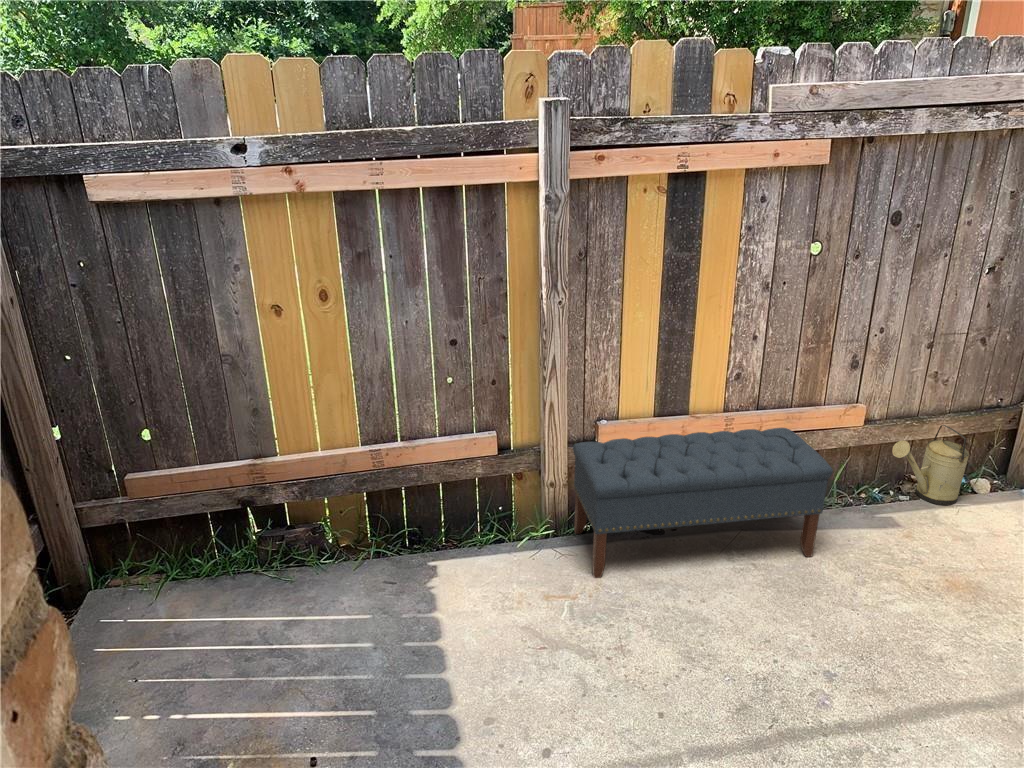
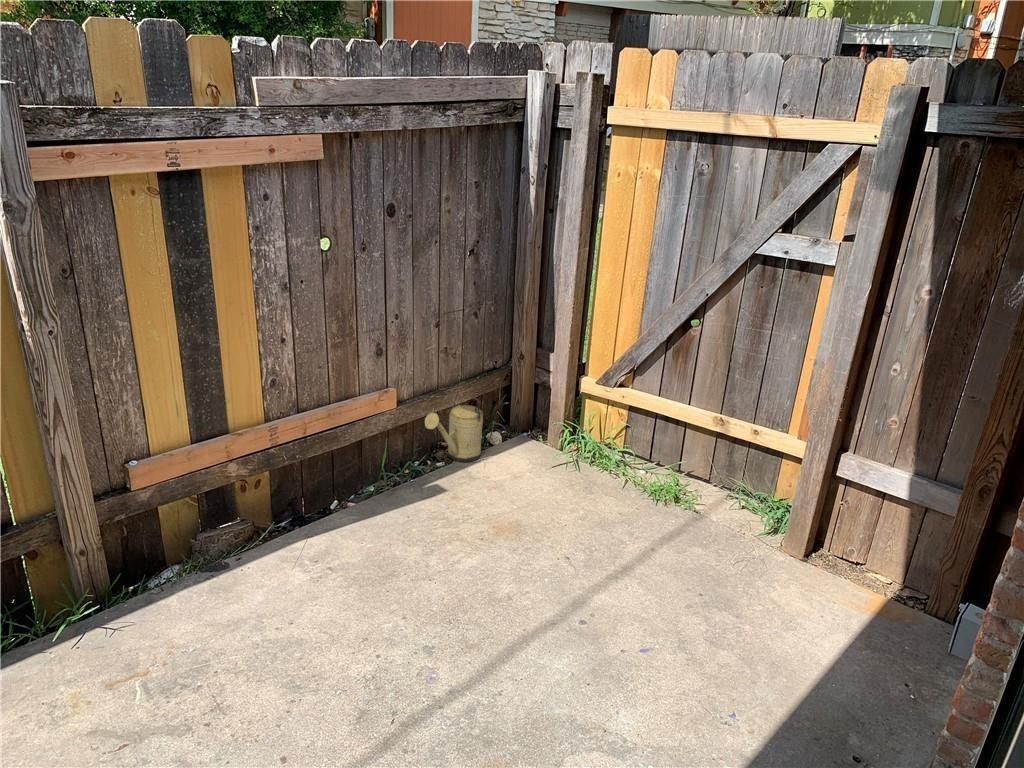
bench: present [573,428,833,578] -> none [101,425,386,643]

